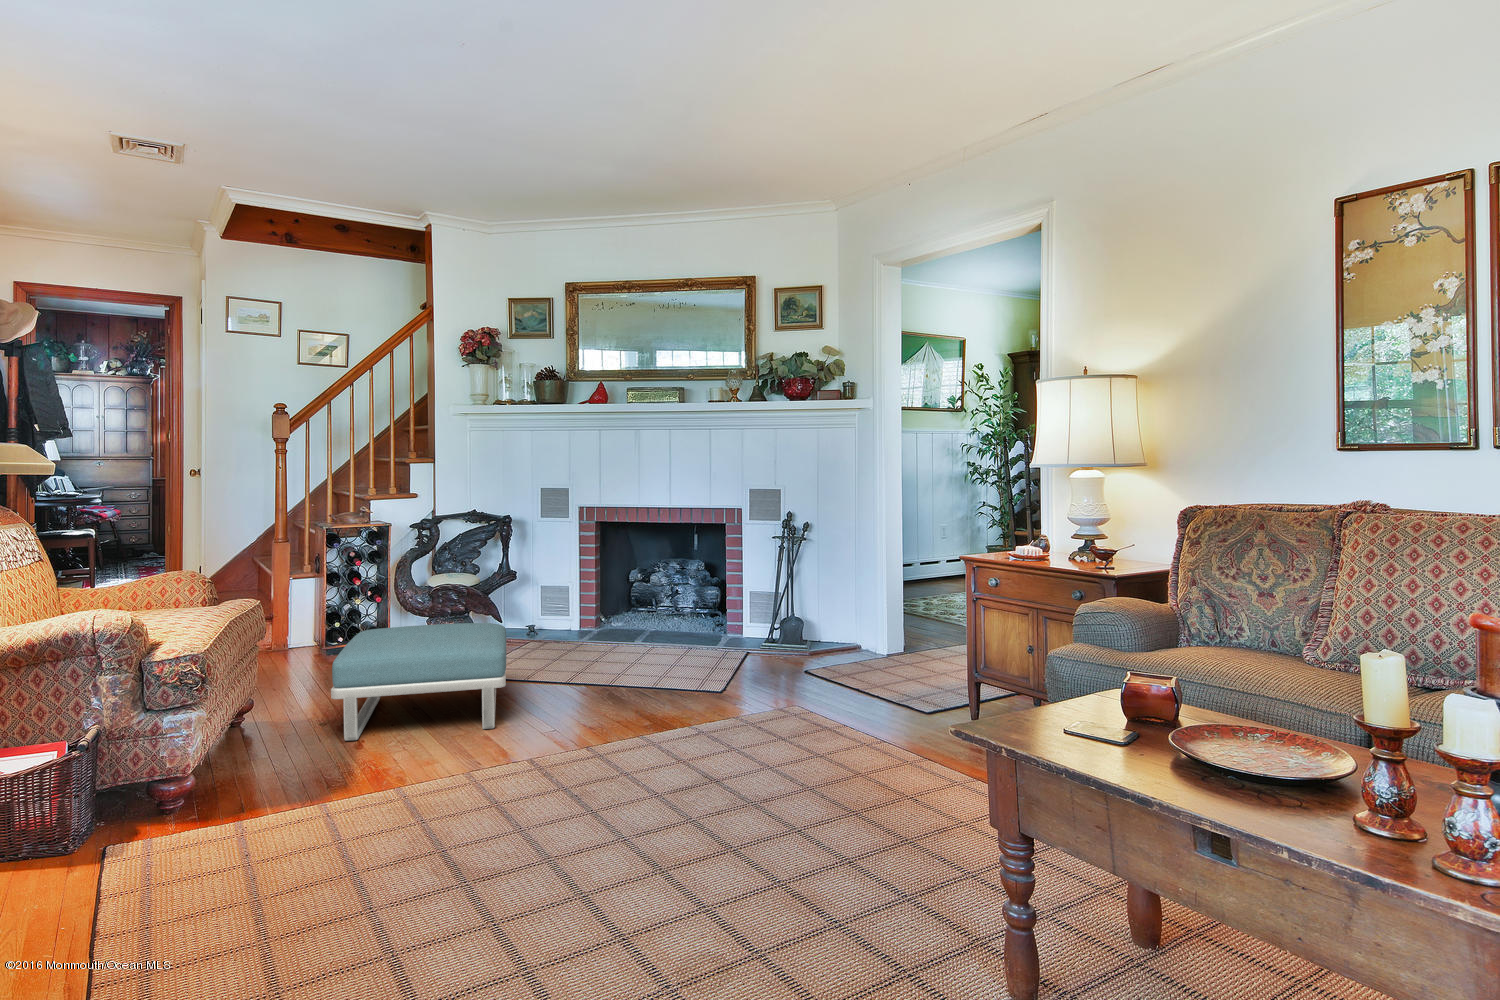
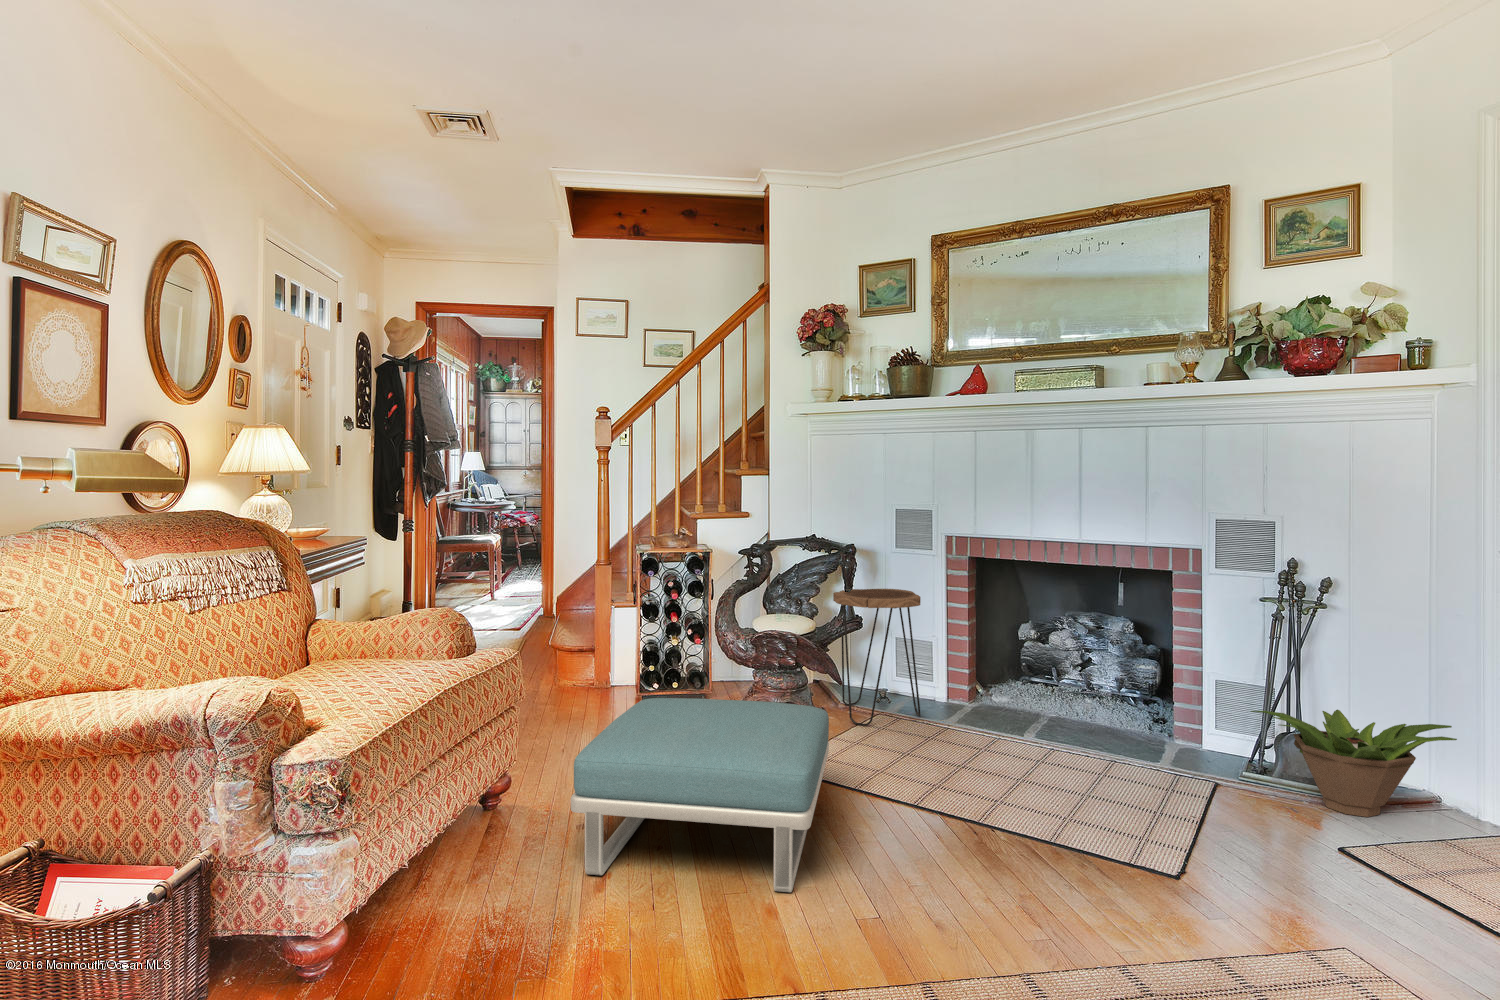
side table: none [494,548,562,649] -> present [833,589,921,726]
decorative plant: none [767,601,862,657] -> present [1251,710,1457,817]

